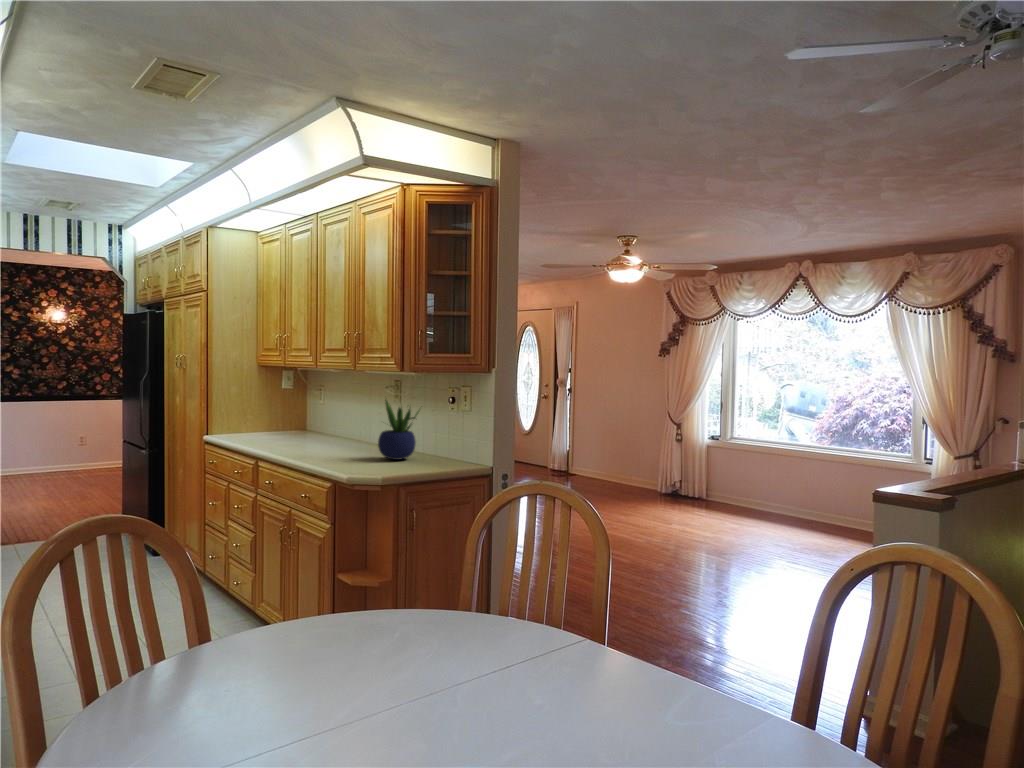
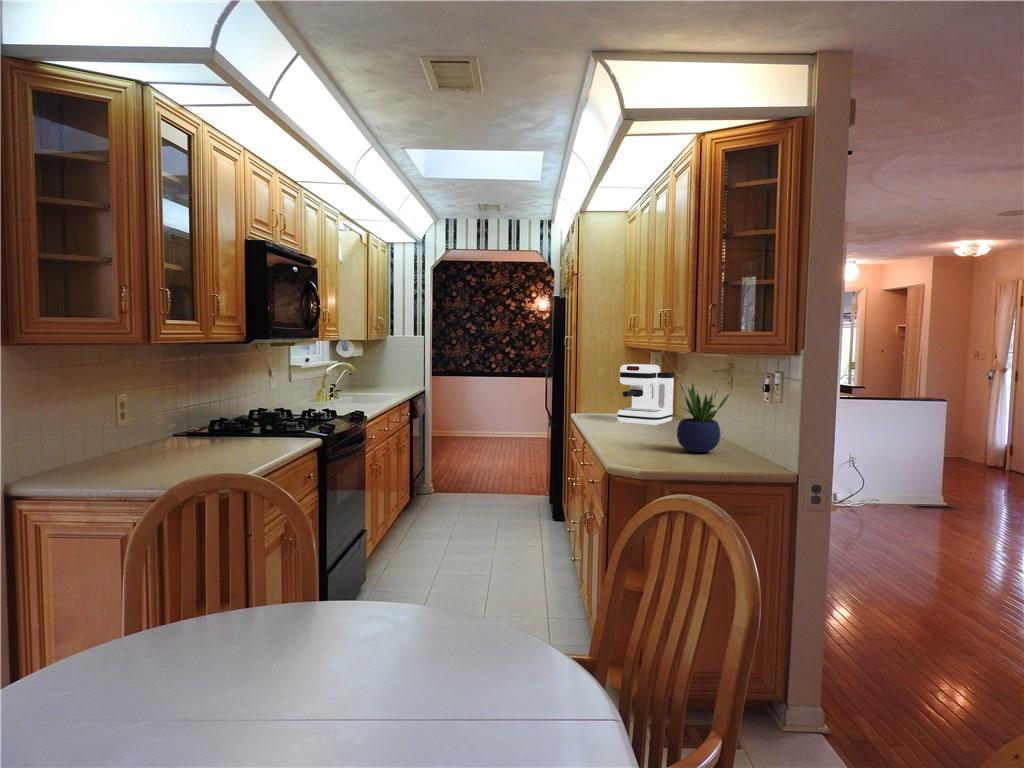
coffee maker: none [273,383,322,442] -> present [617,364,674,426]

